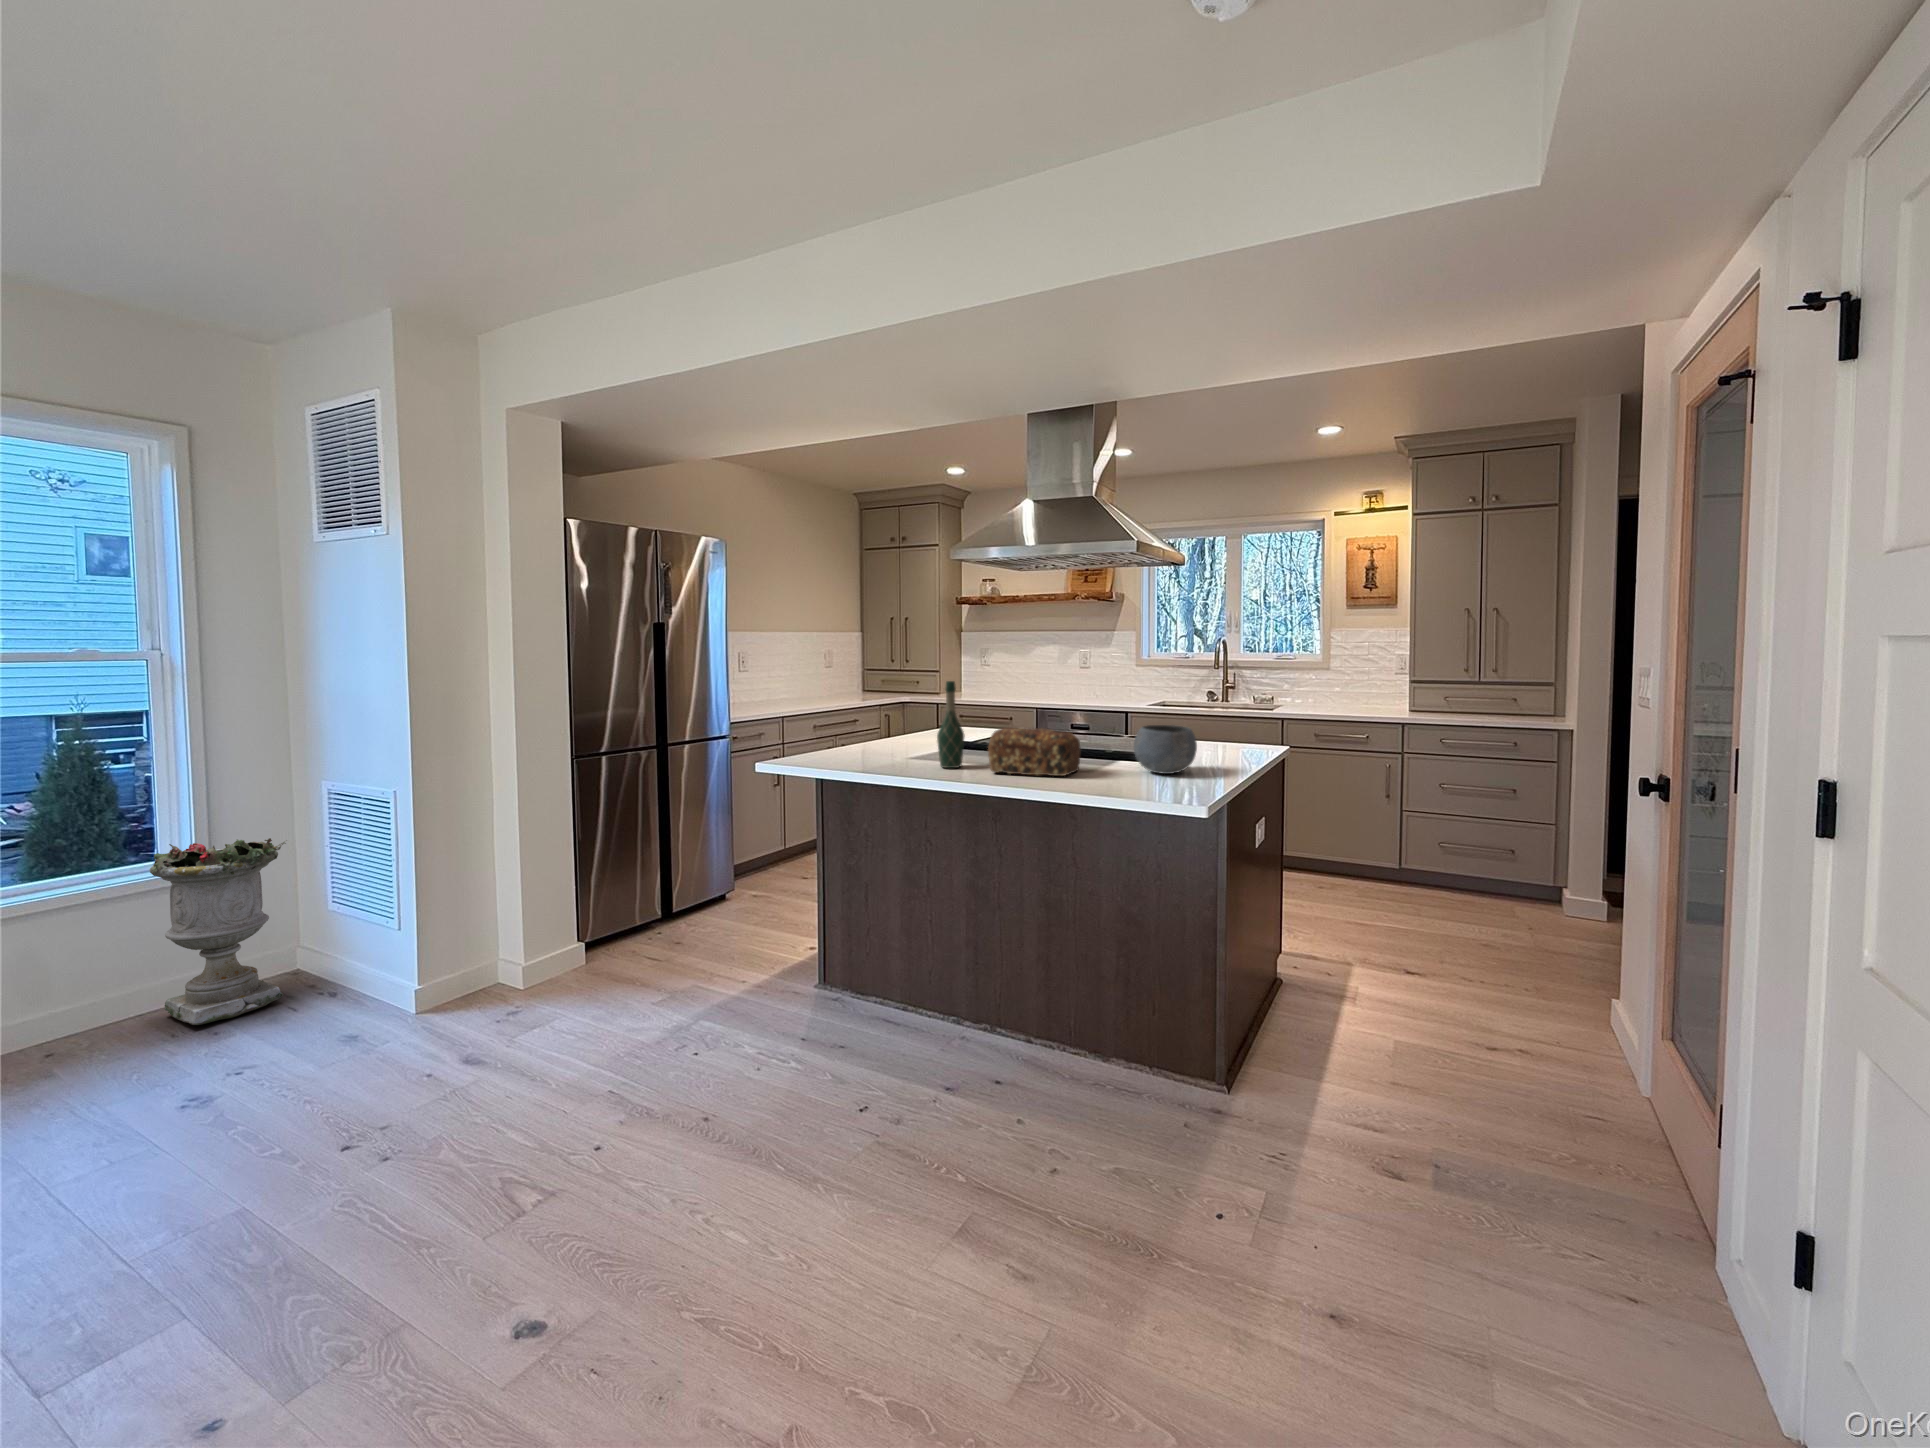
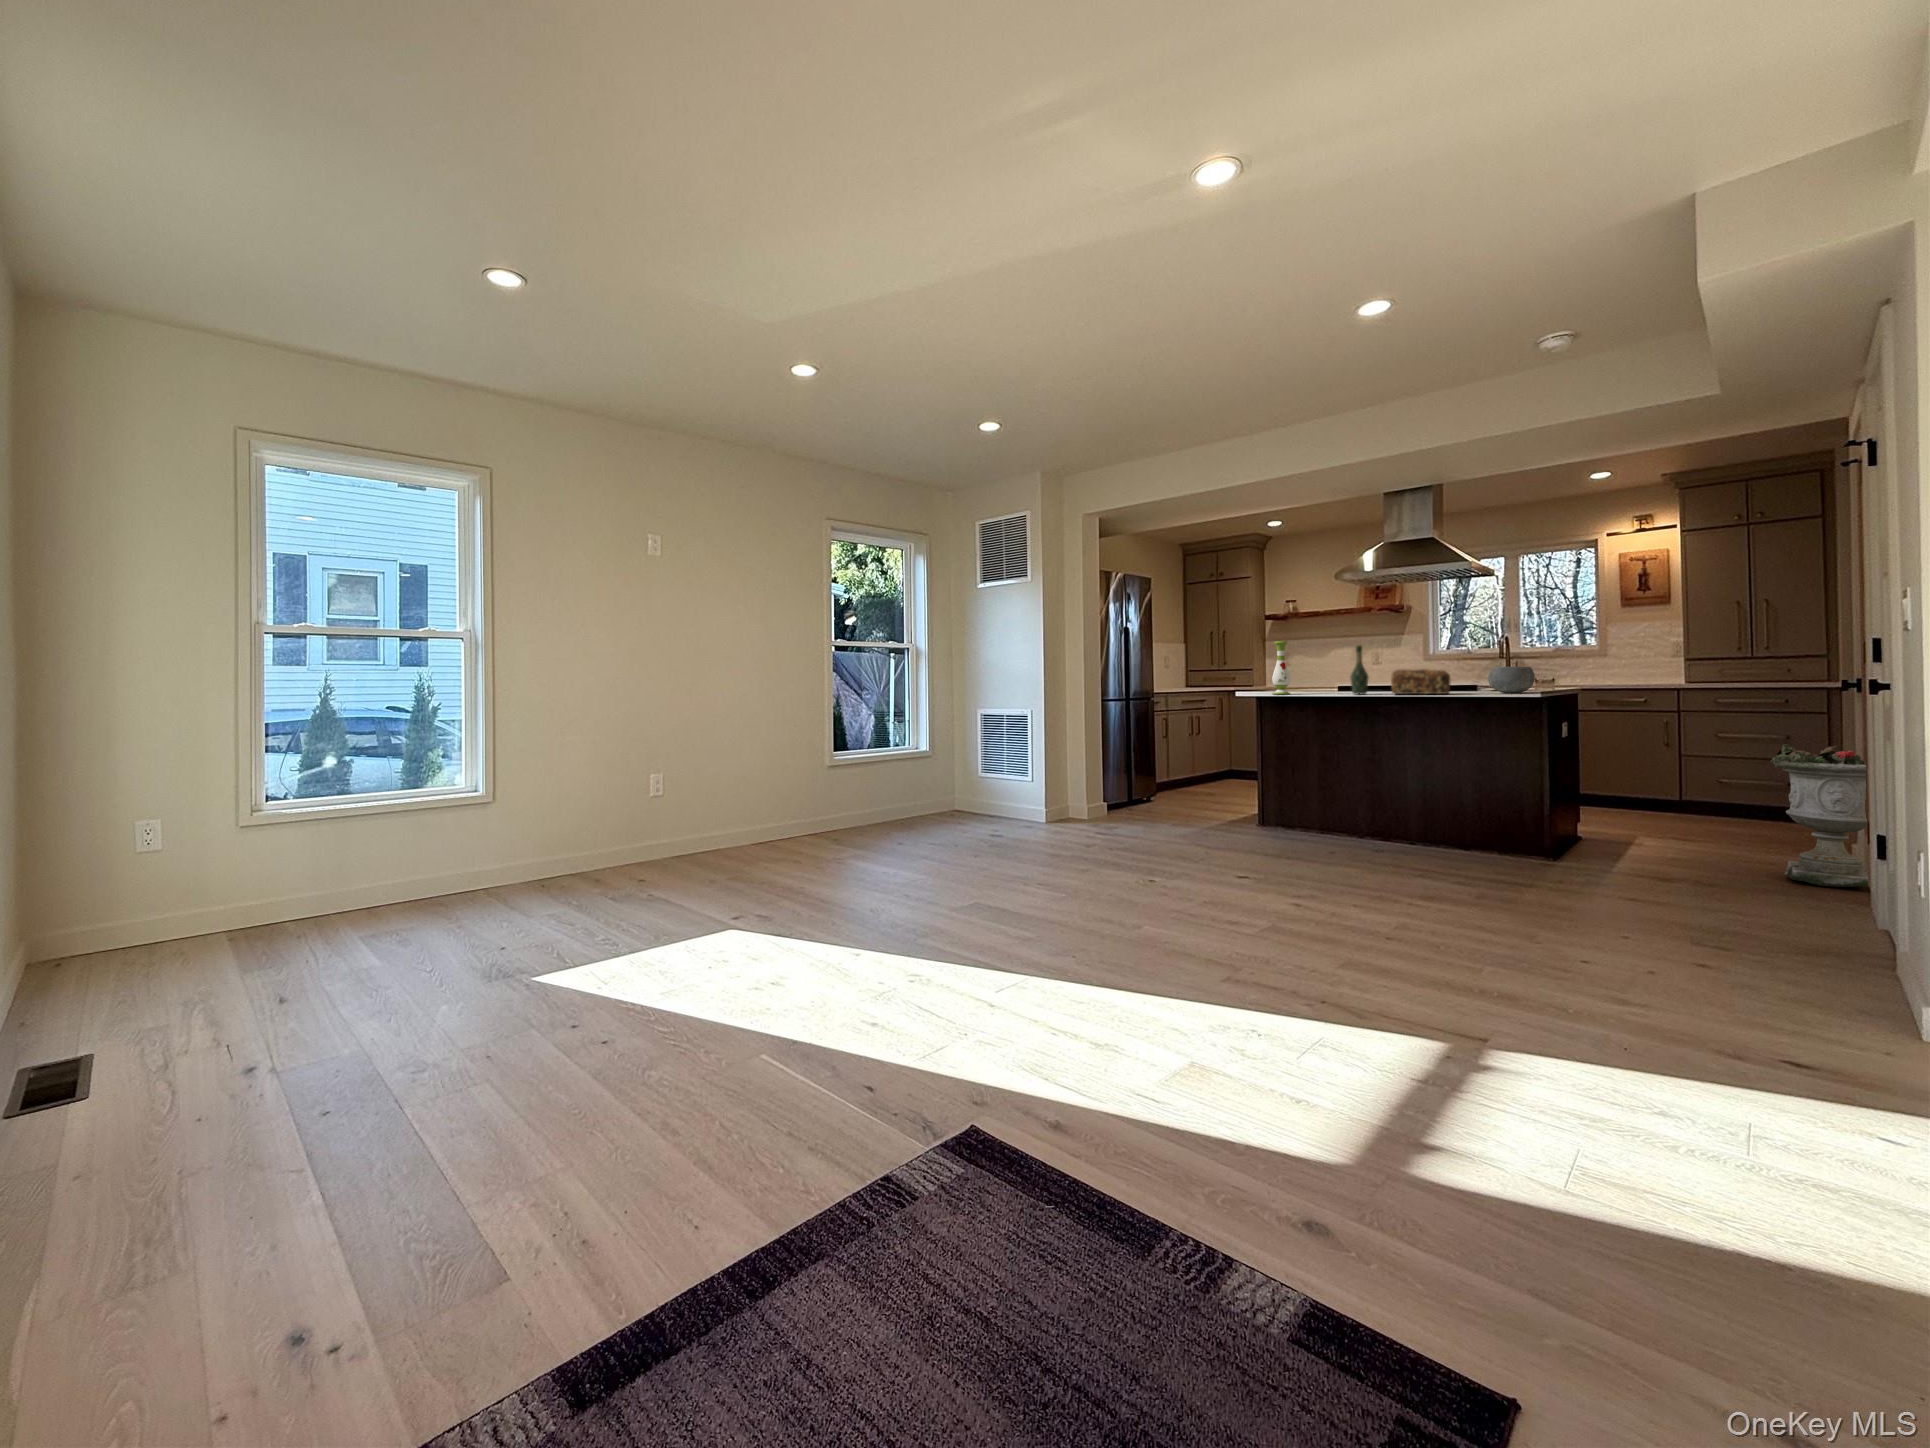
vase: none [832,665,862,760] -> present [1272,641,1290,695]
planter: present [150,838,287,1025] -> present [1770,744,1868,887]

